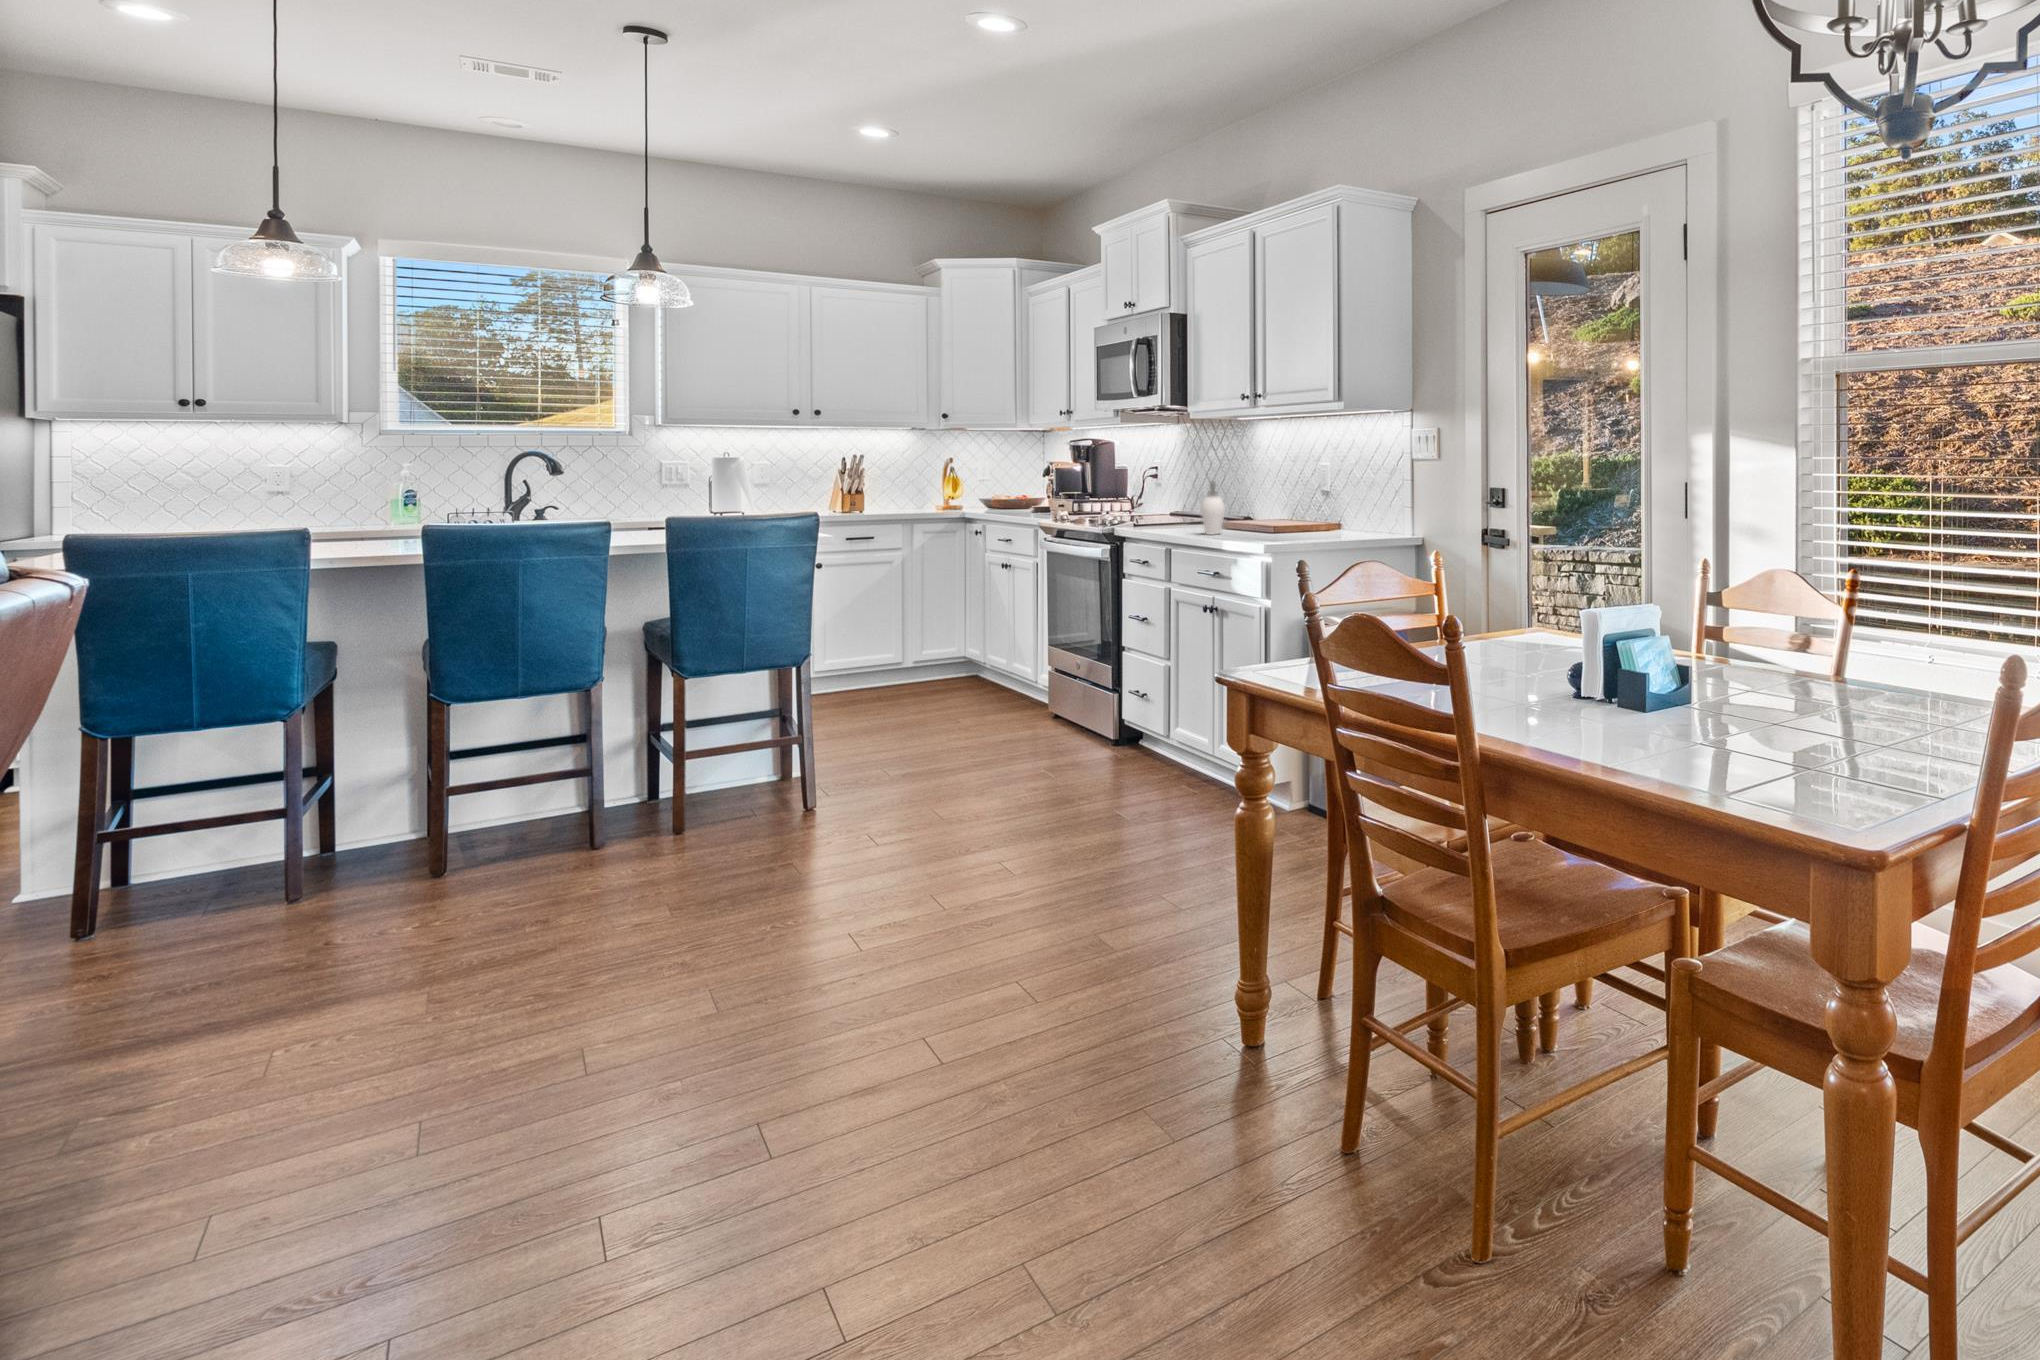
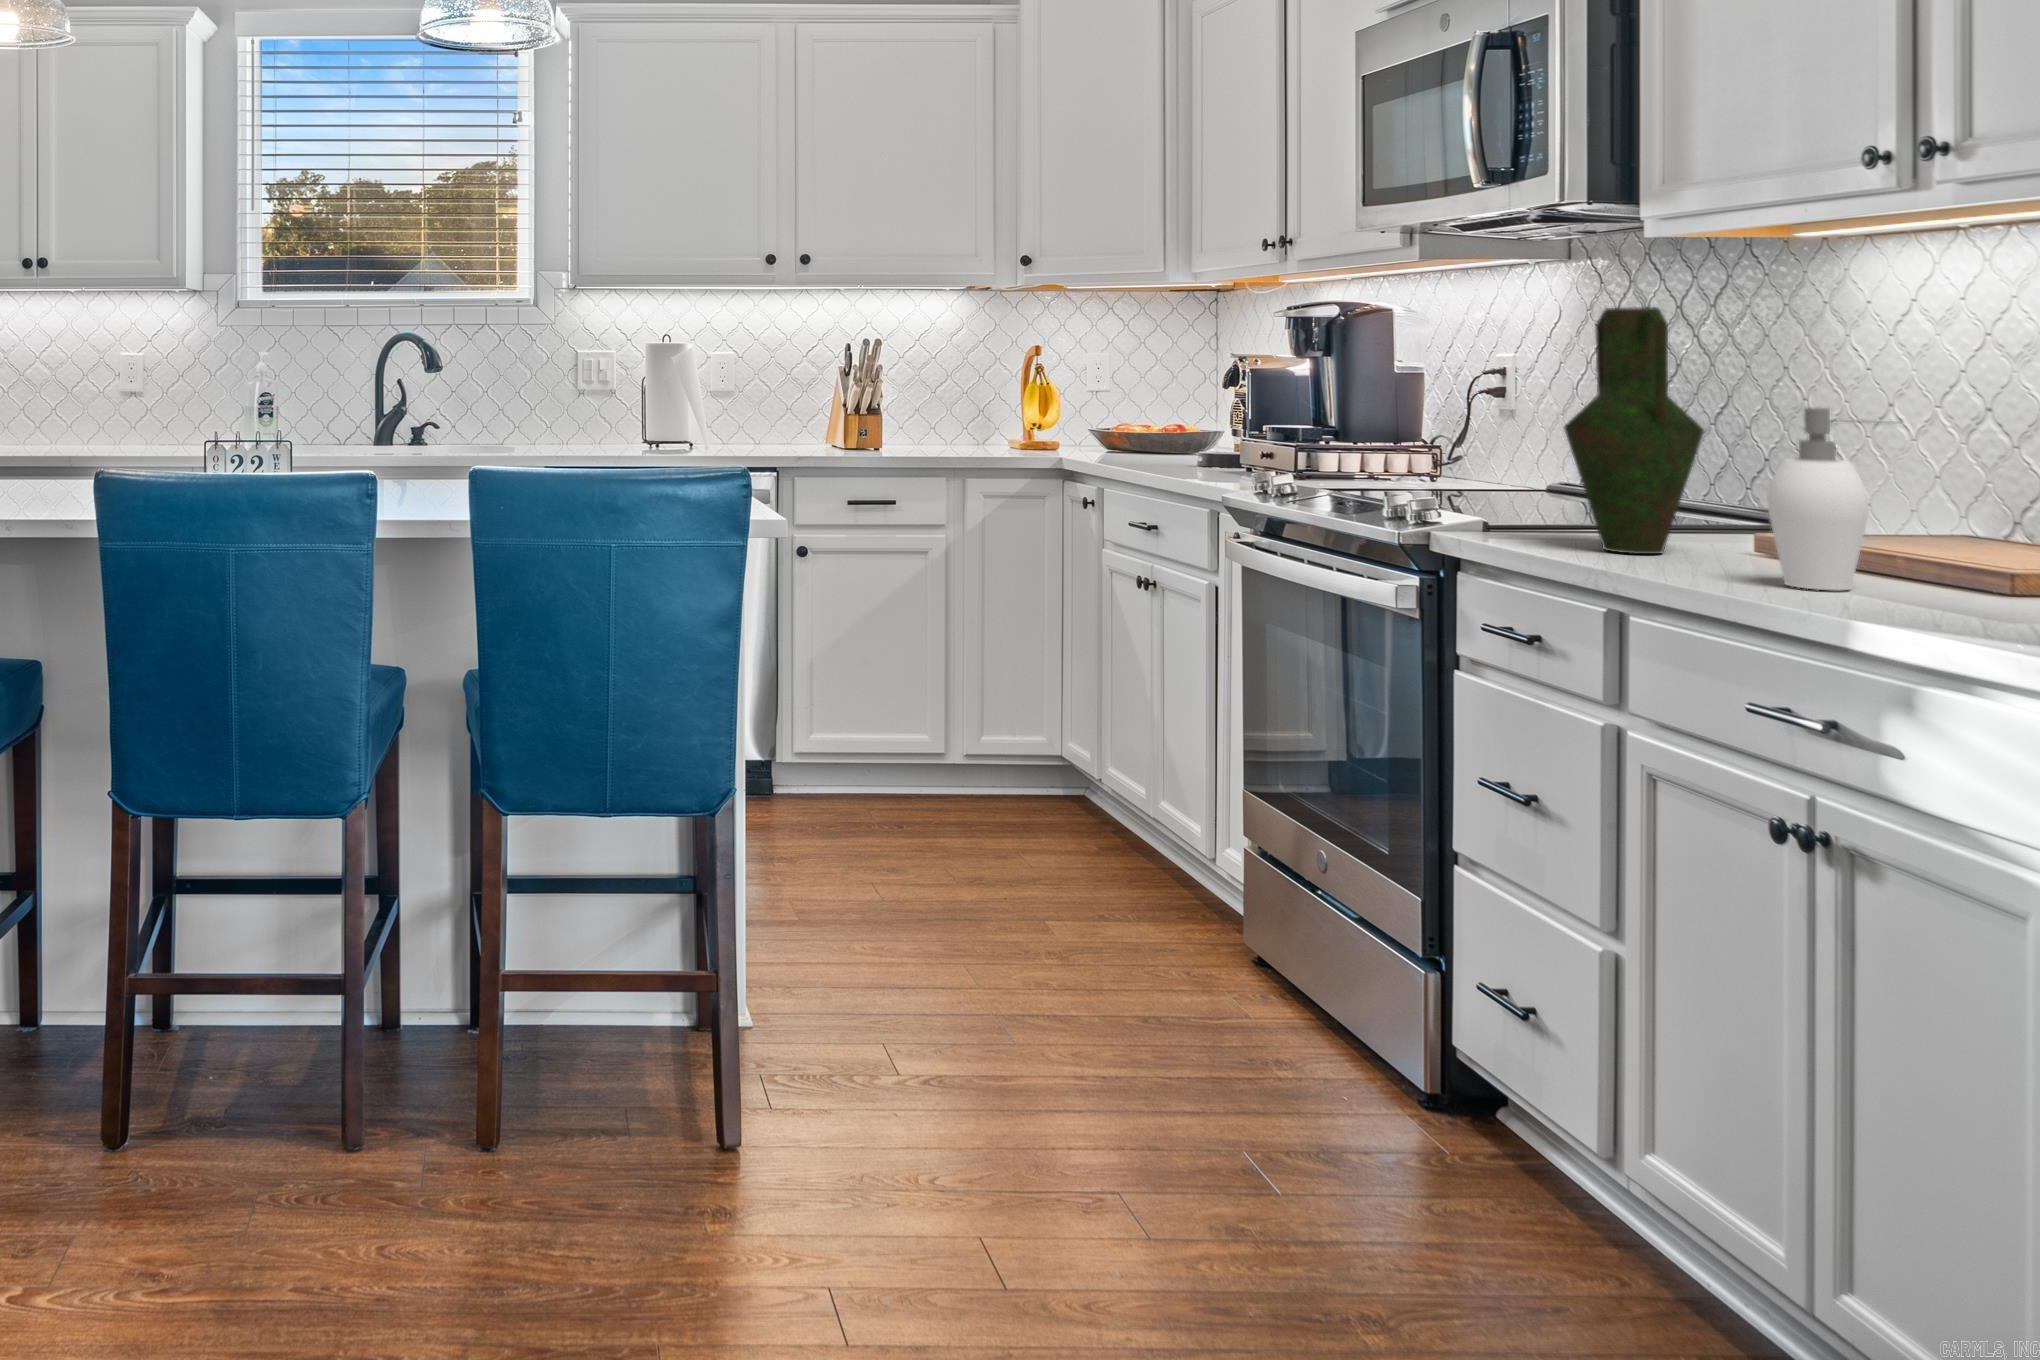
vase: none [1155,449,1194,530] -> present [1563,307,1704,554]

